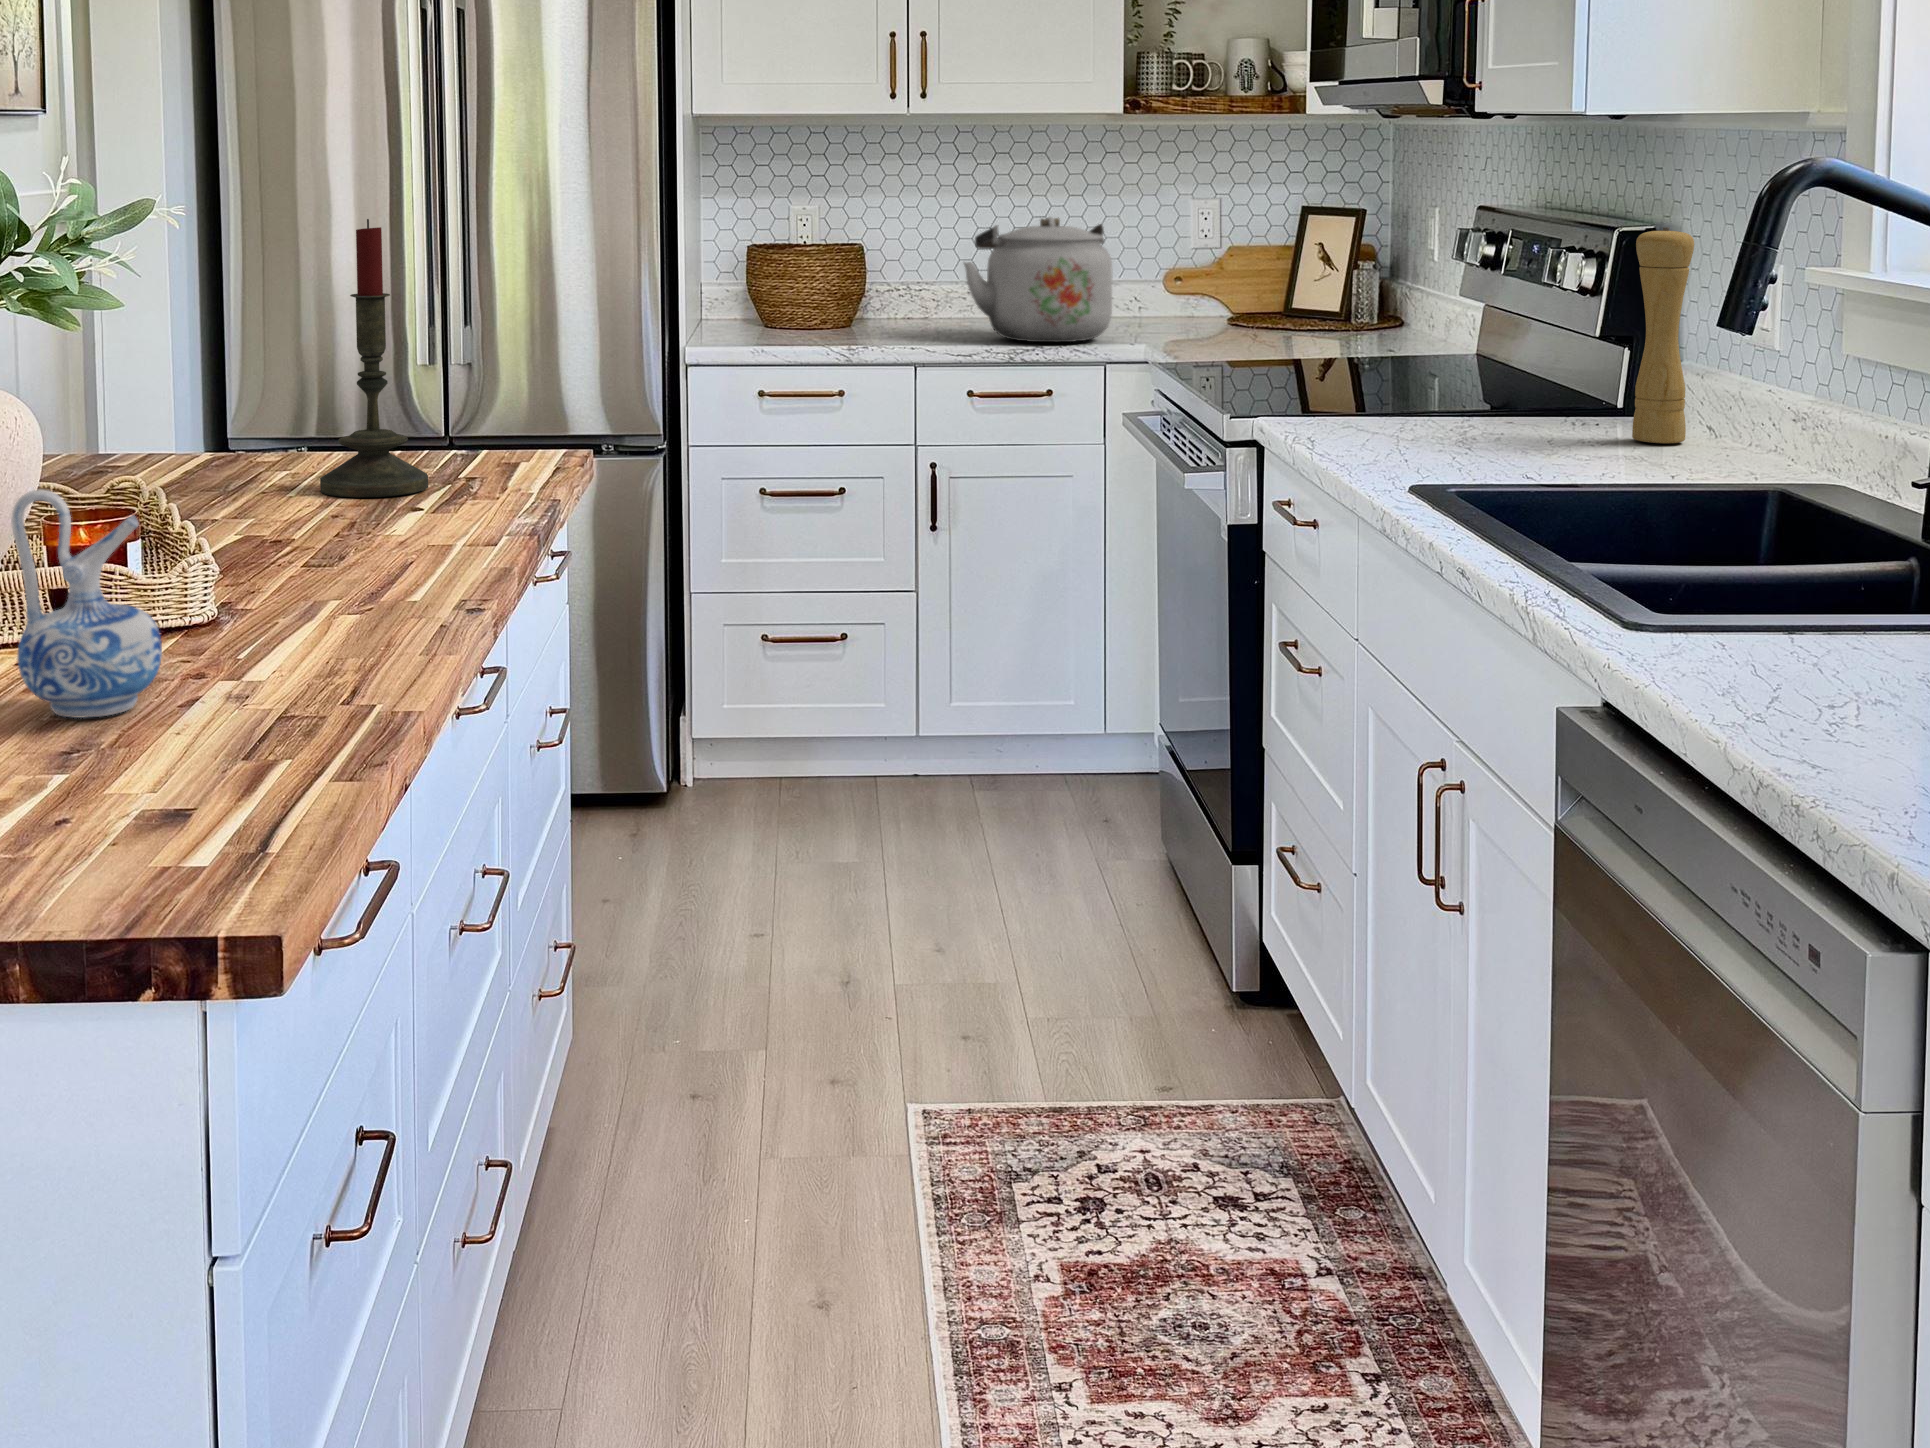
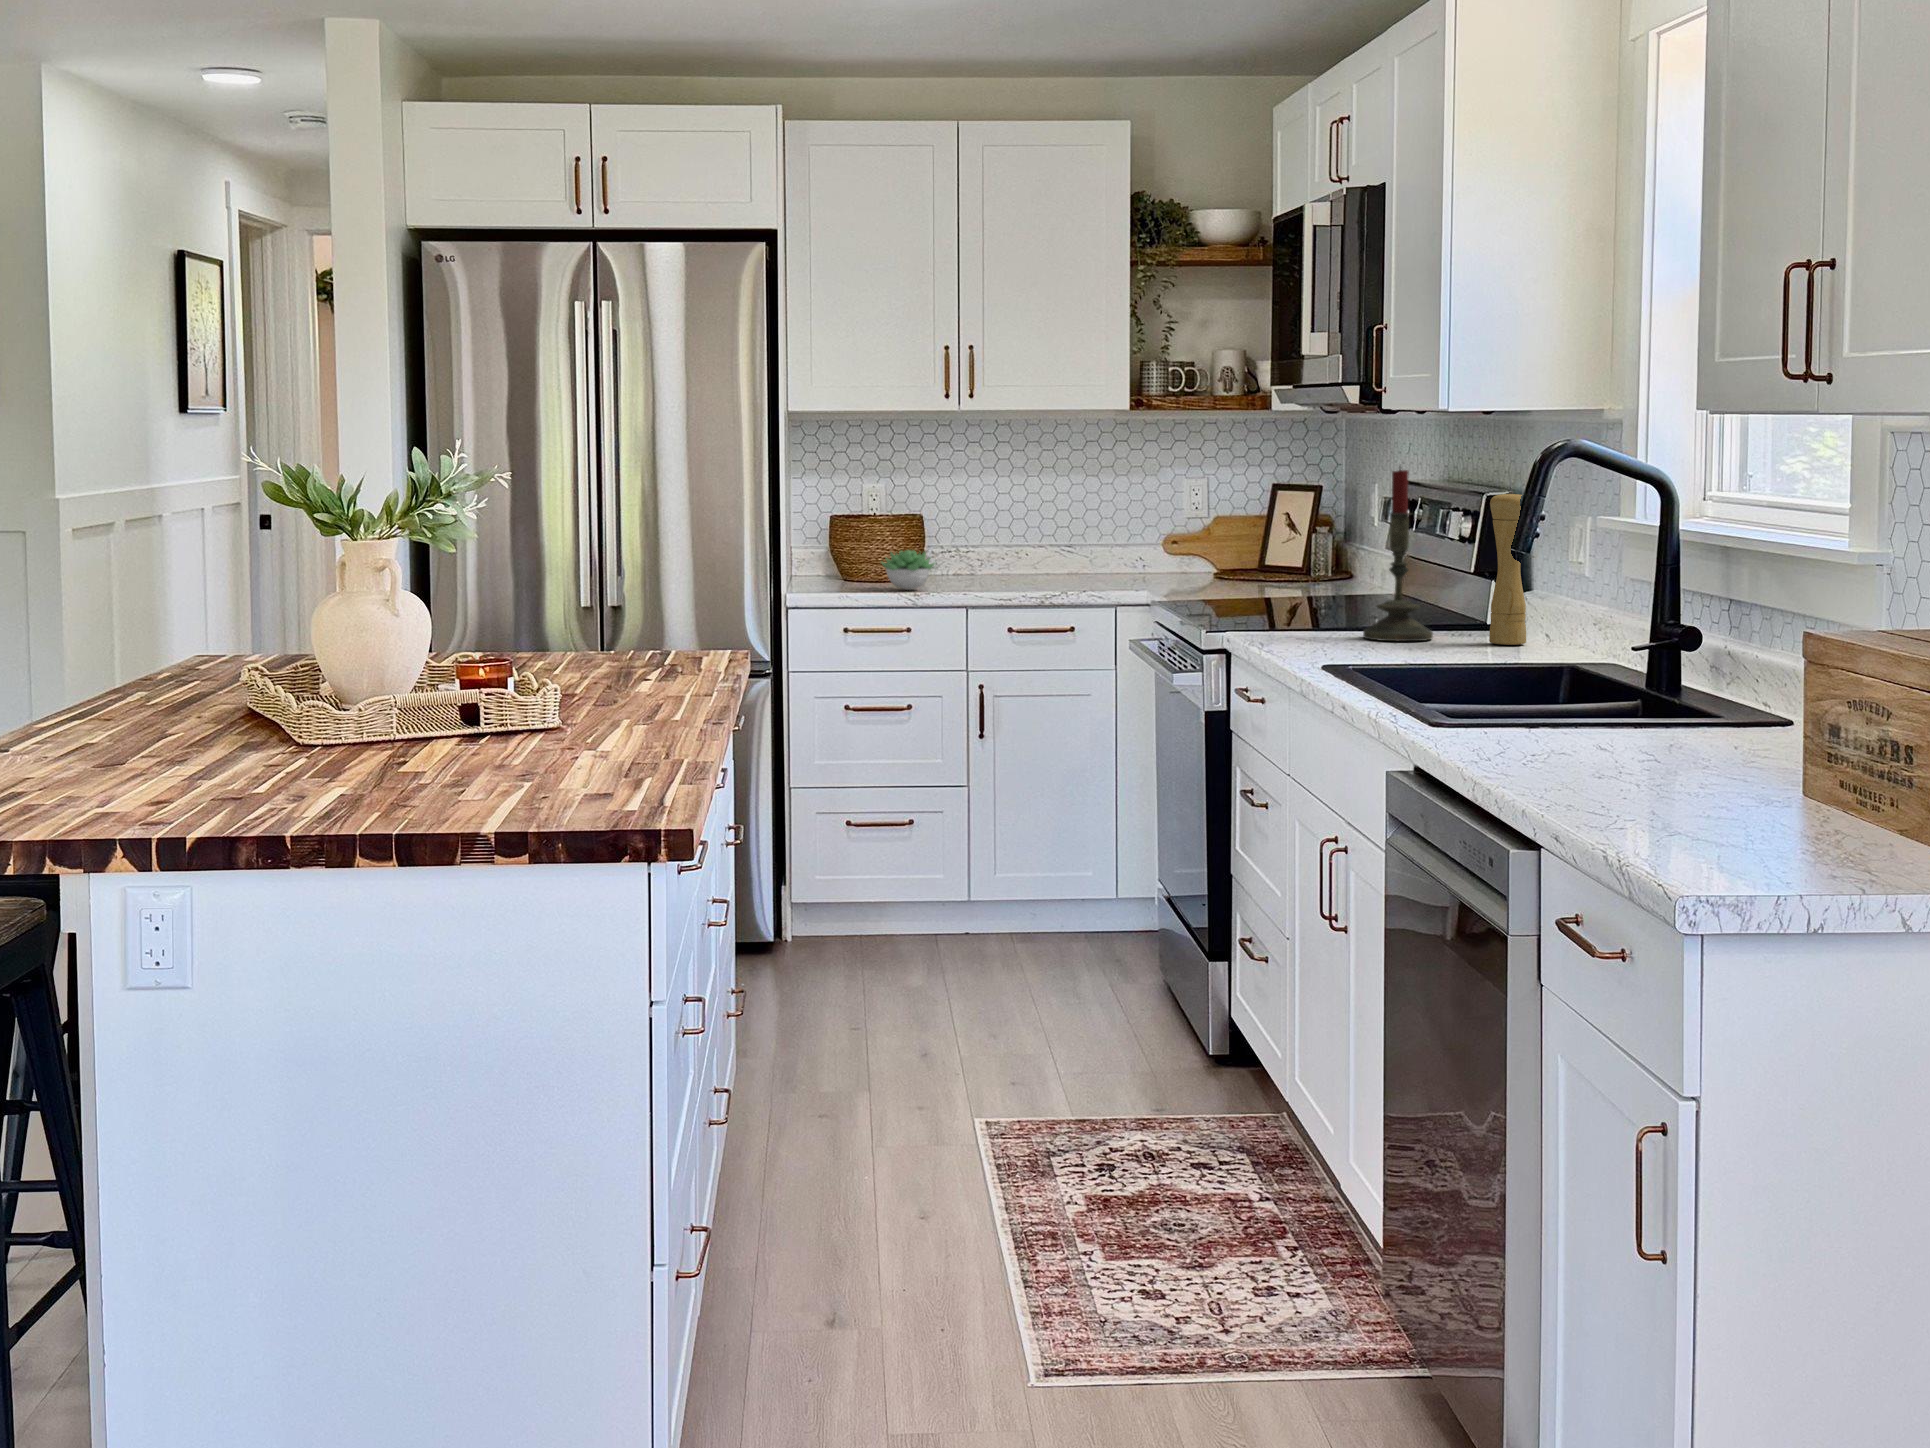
kettle: present [964,217,1112,342] -> none [1005,491,1121,589]
candle: present [320,219,428,497] -> present [1363,469,1433,641]
succulent plant: none [804,290,876,342] -> present [881,550,935,590]
ceramic pitcher: present [11,490,162,718] -> none [475,633,556,766]

